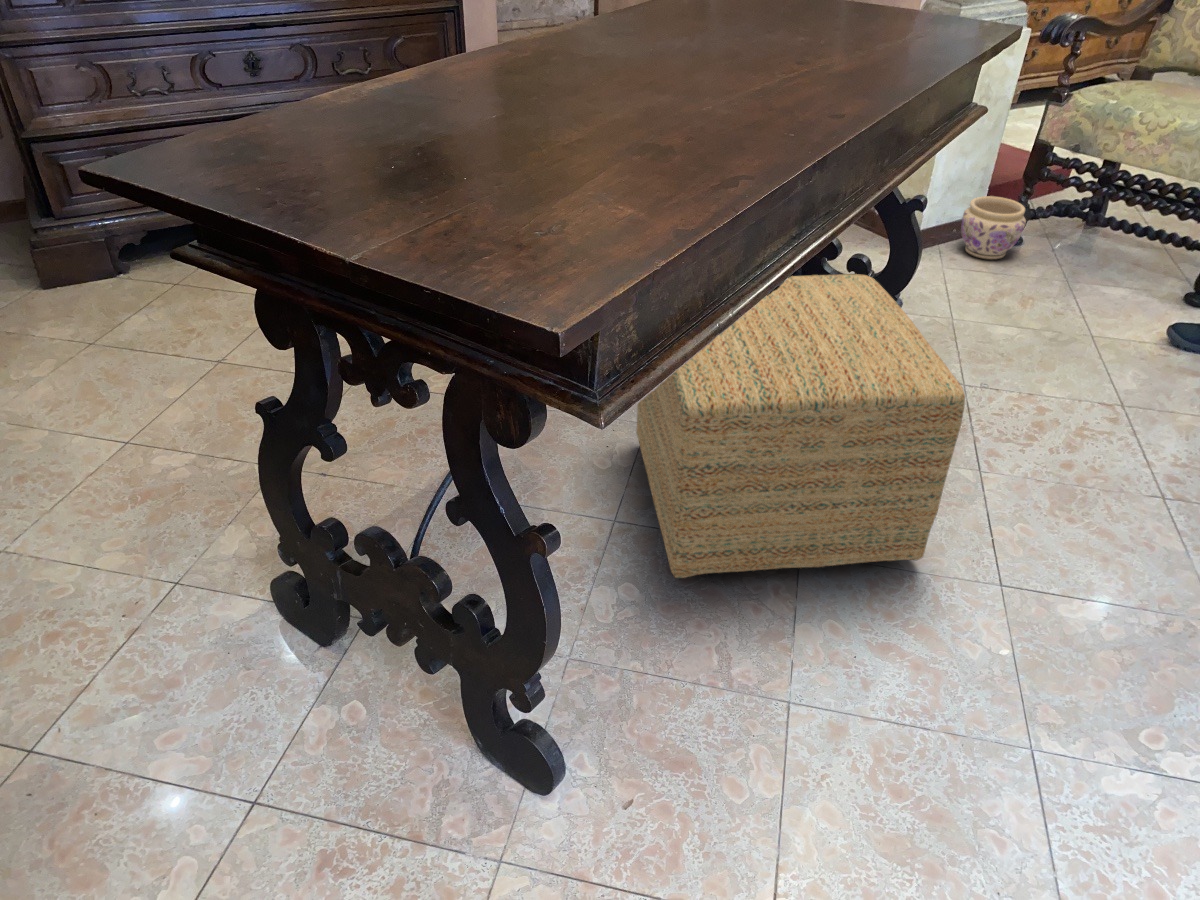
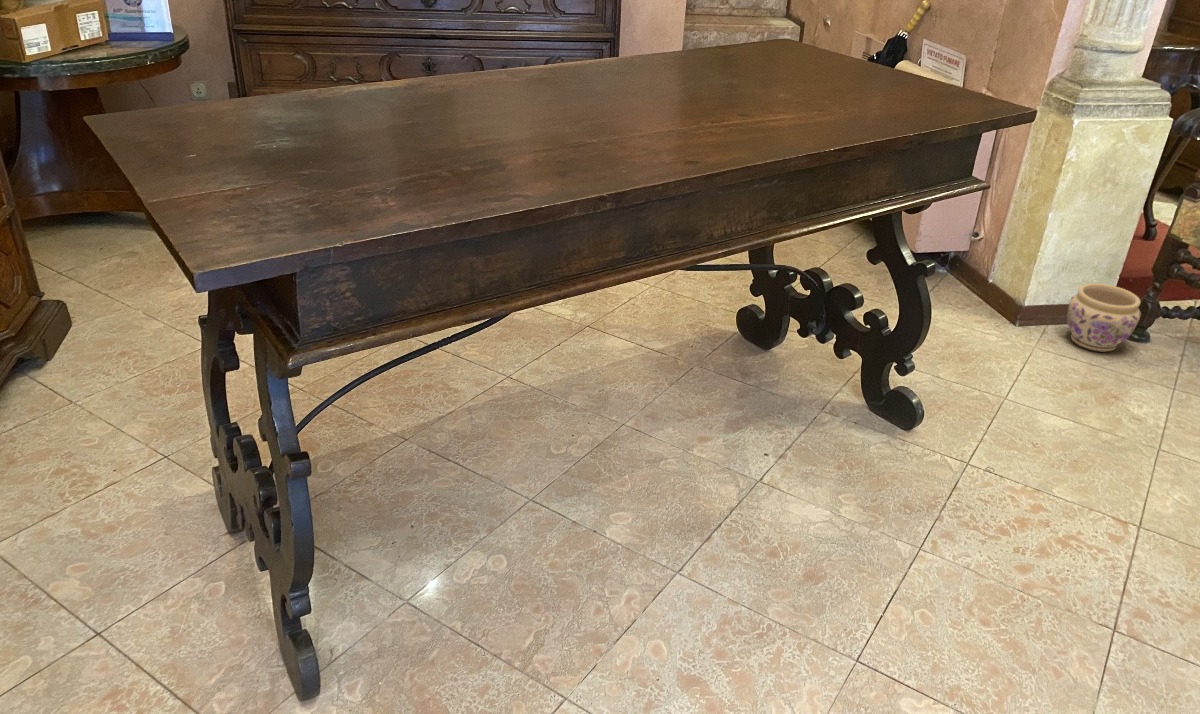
ottoman: present [636,274,965,578] -> none [533,291,826,611]

